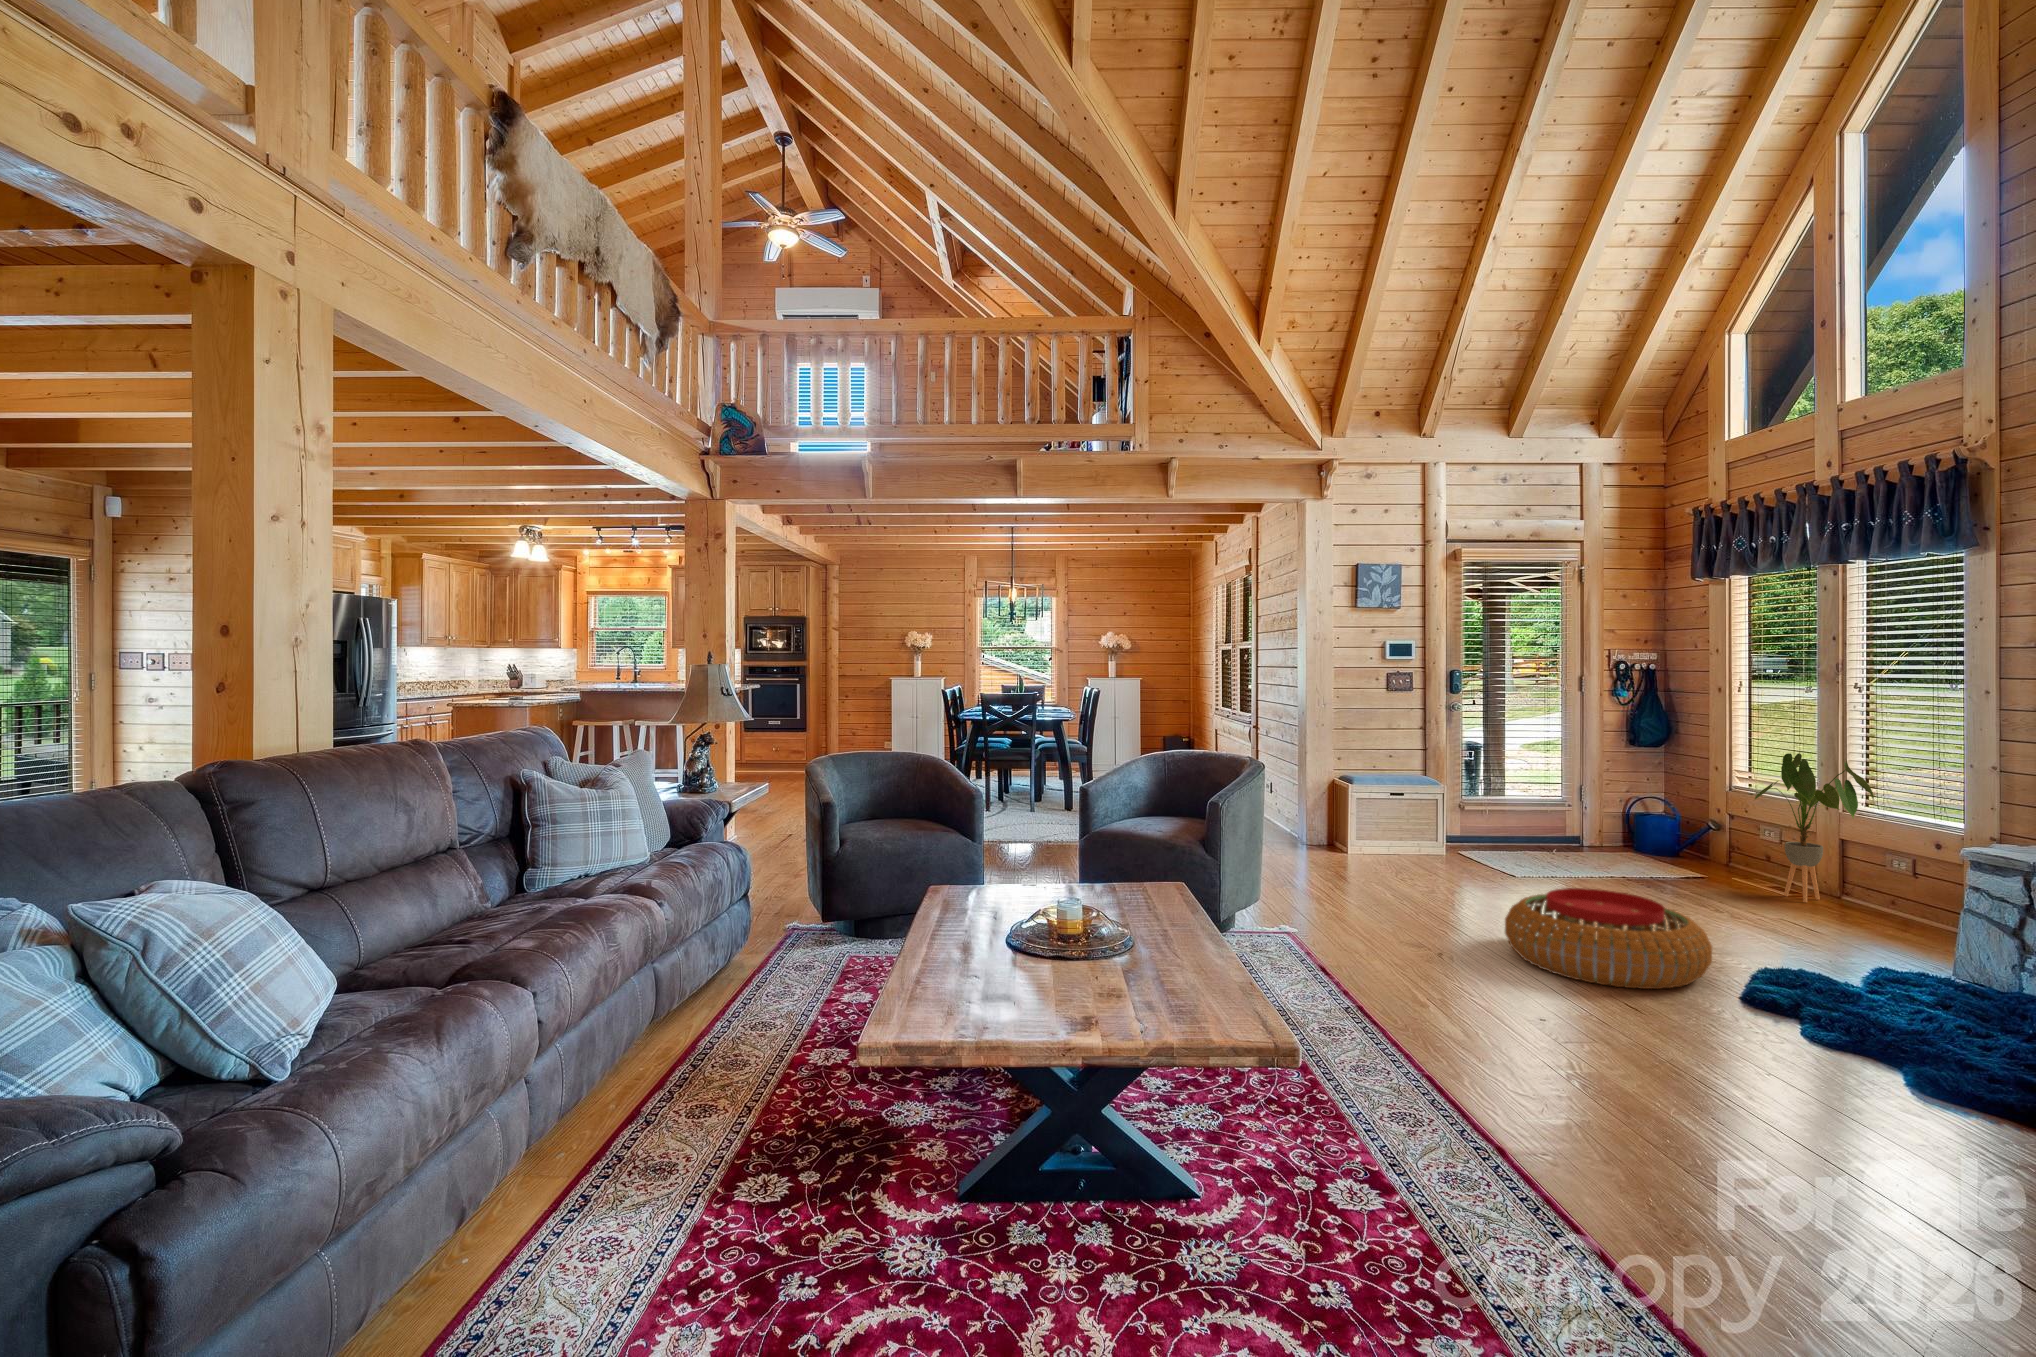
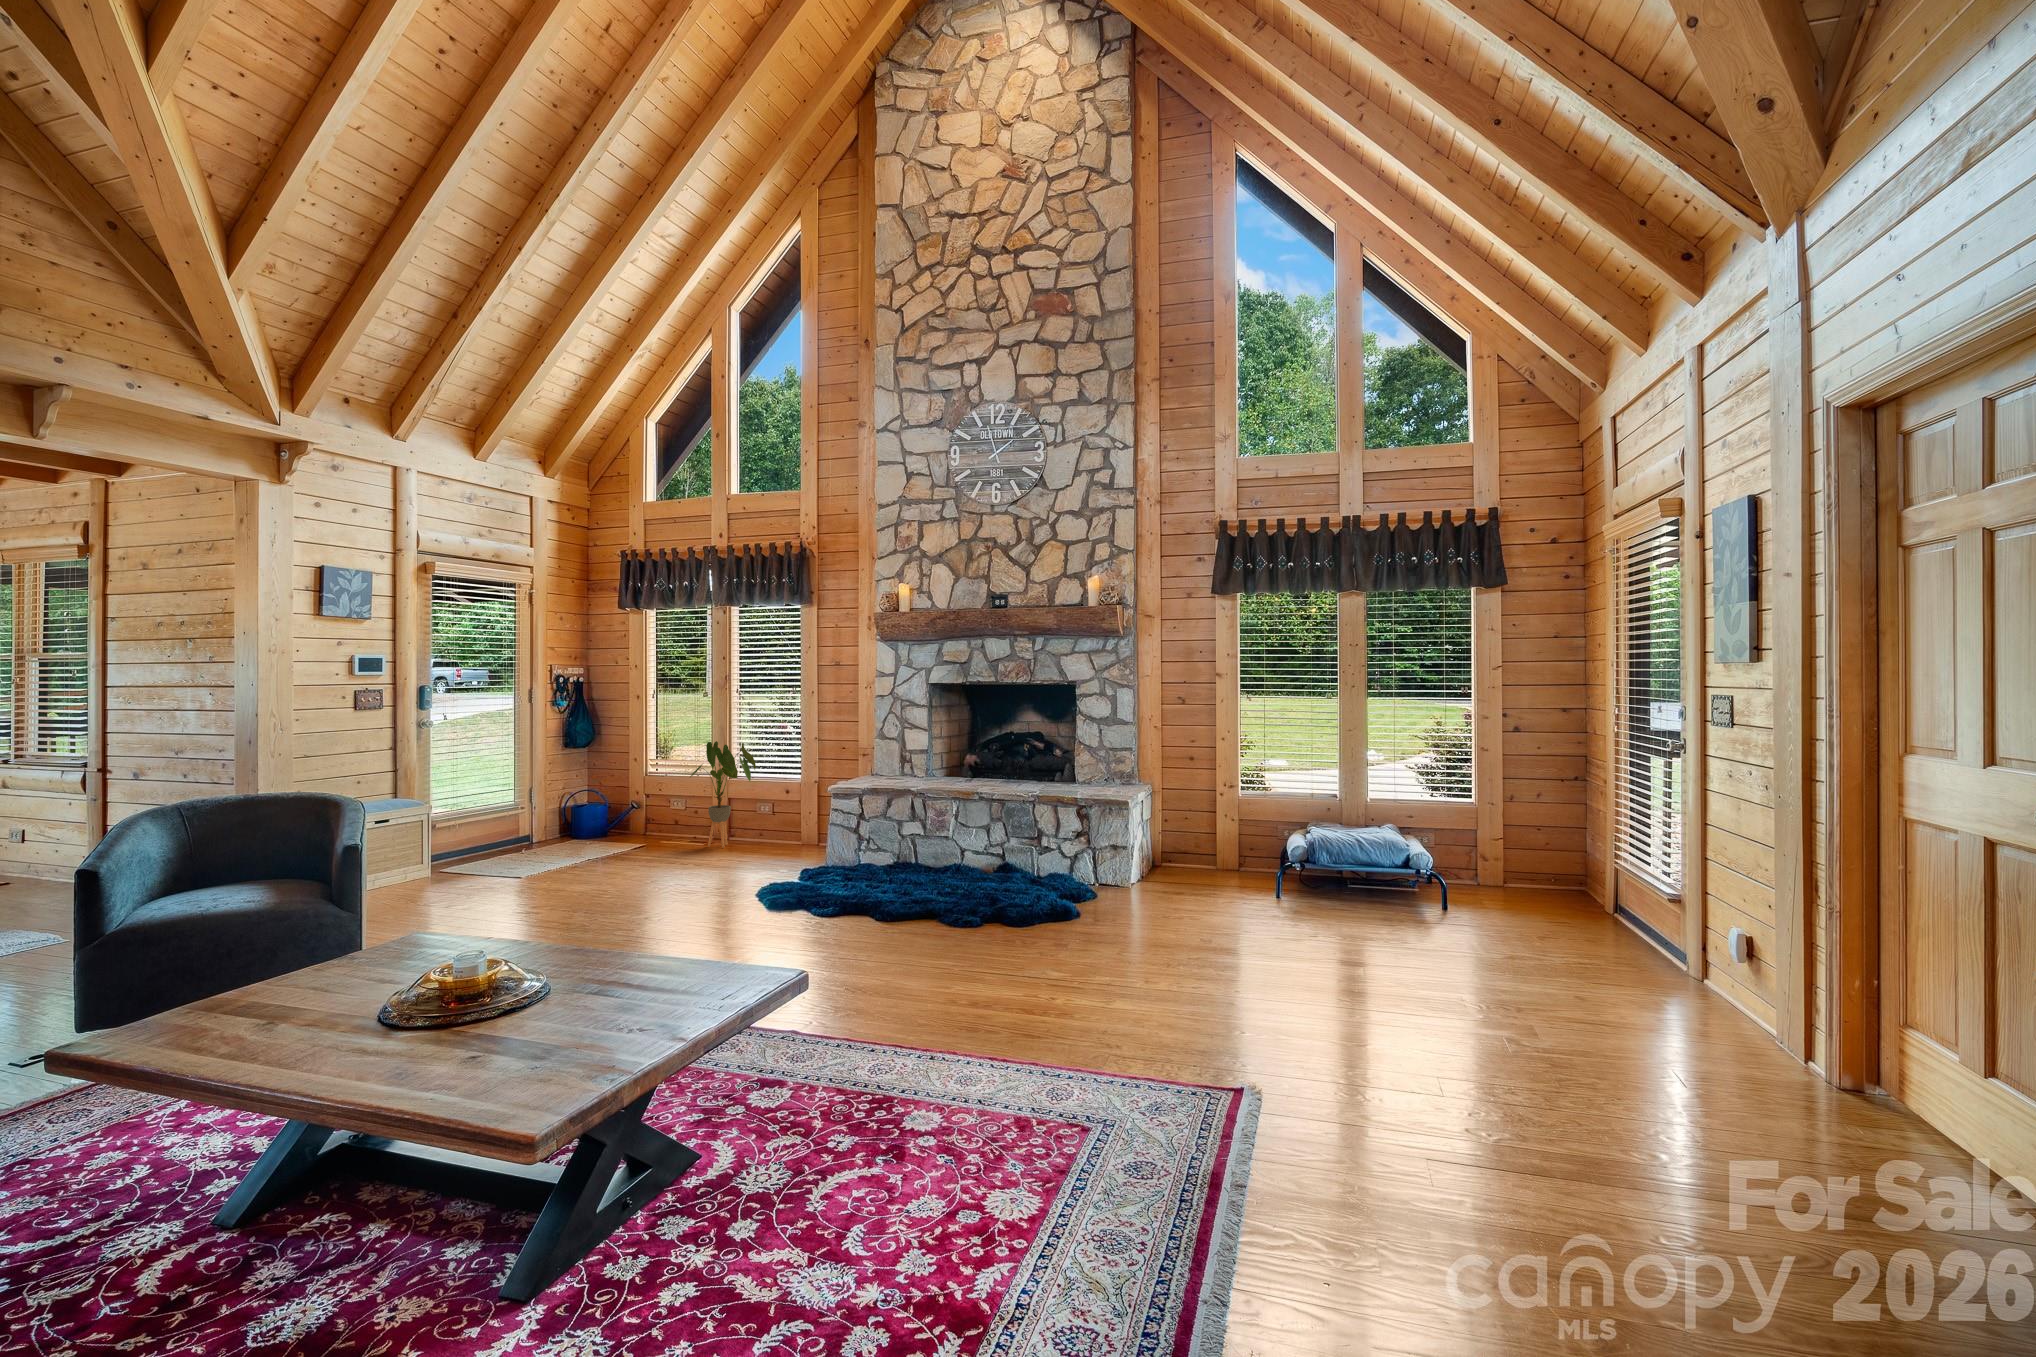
pouf: present [1505,888,1712,989] -> none [604,856,753,930]

